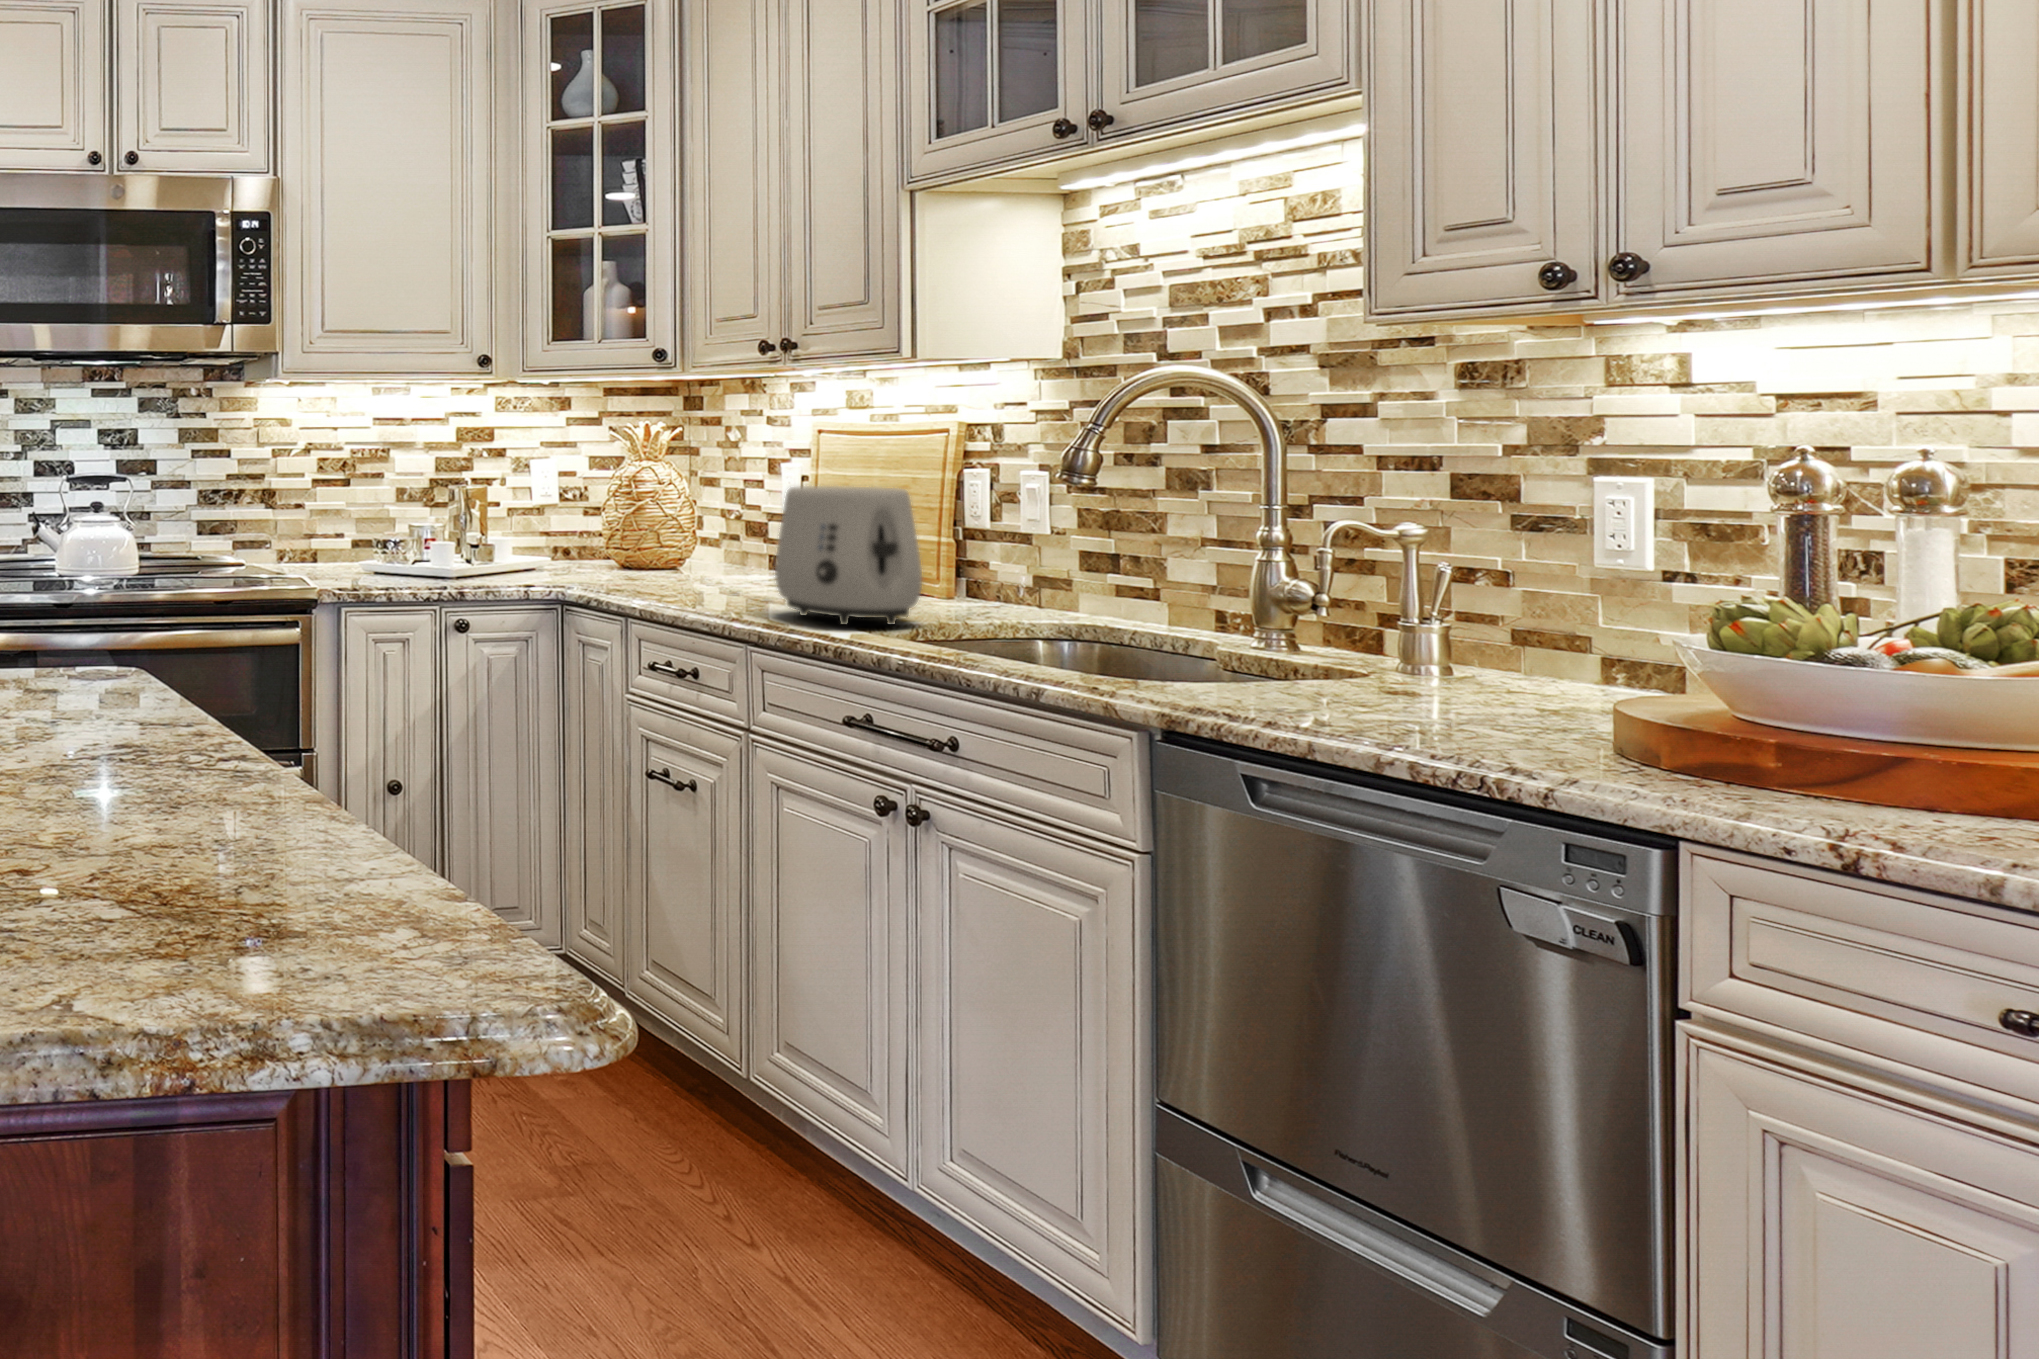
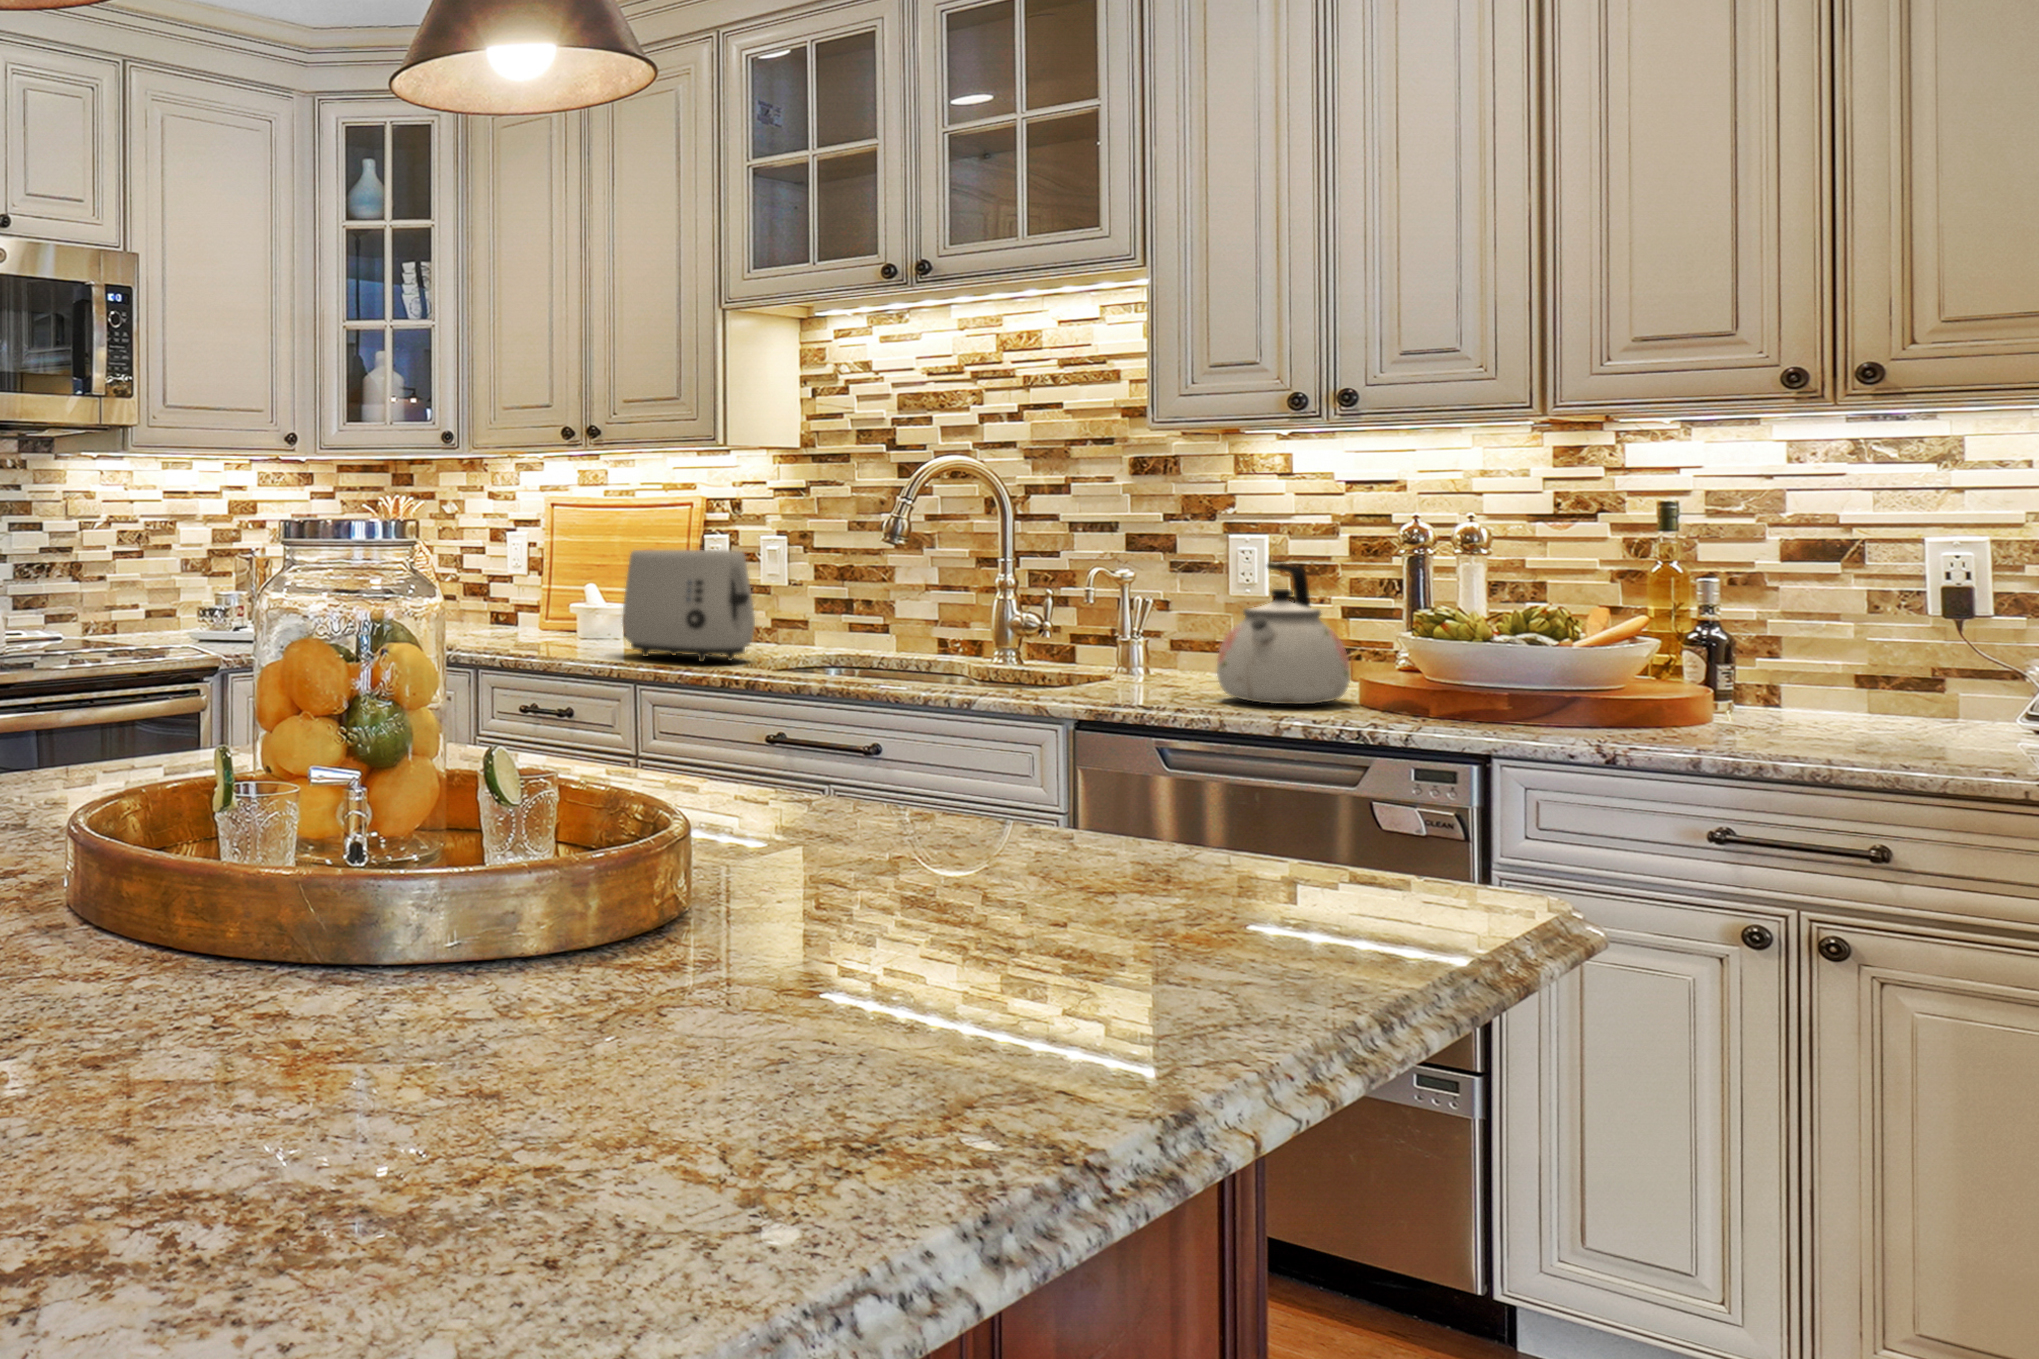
kettle: none [1397,518,1629,735] -> present [1217,563,1350,704]

